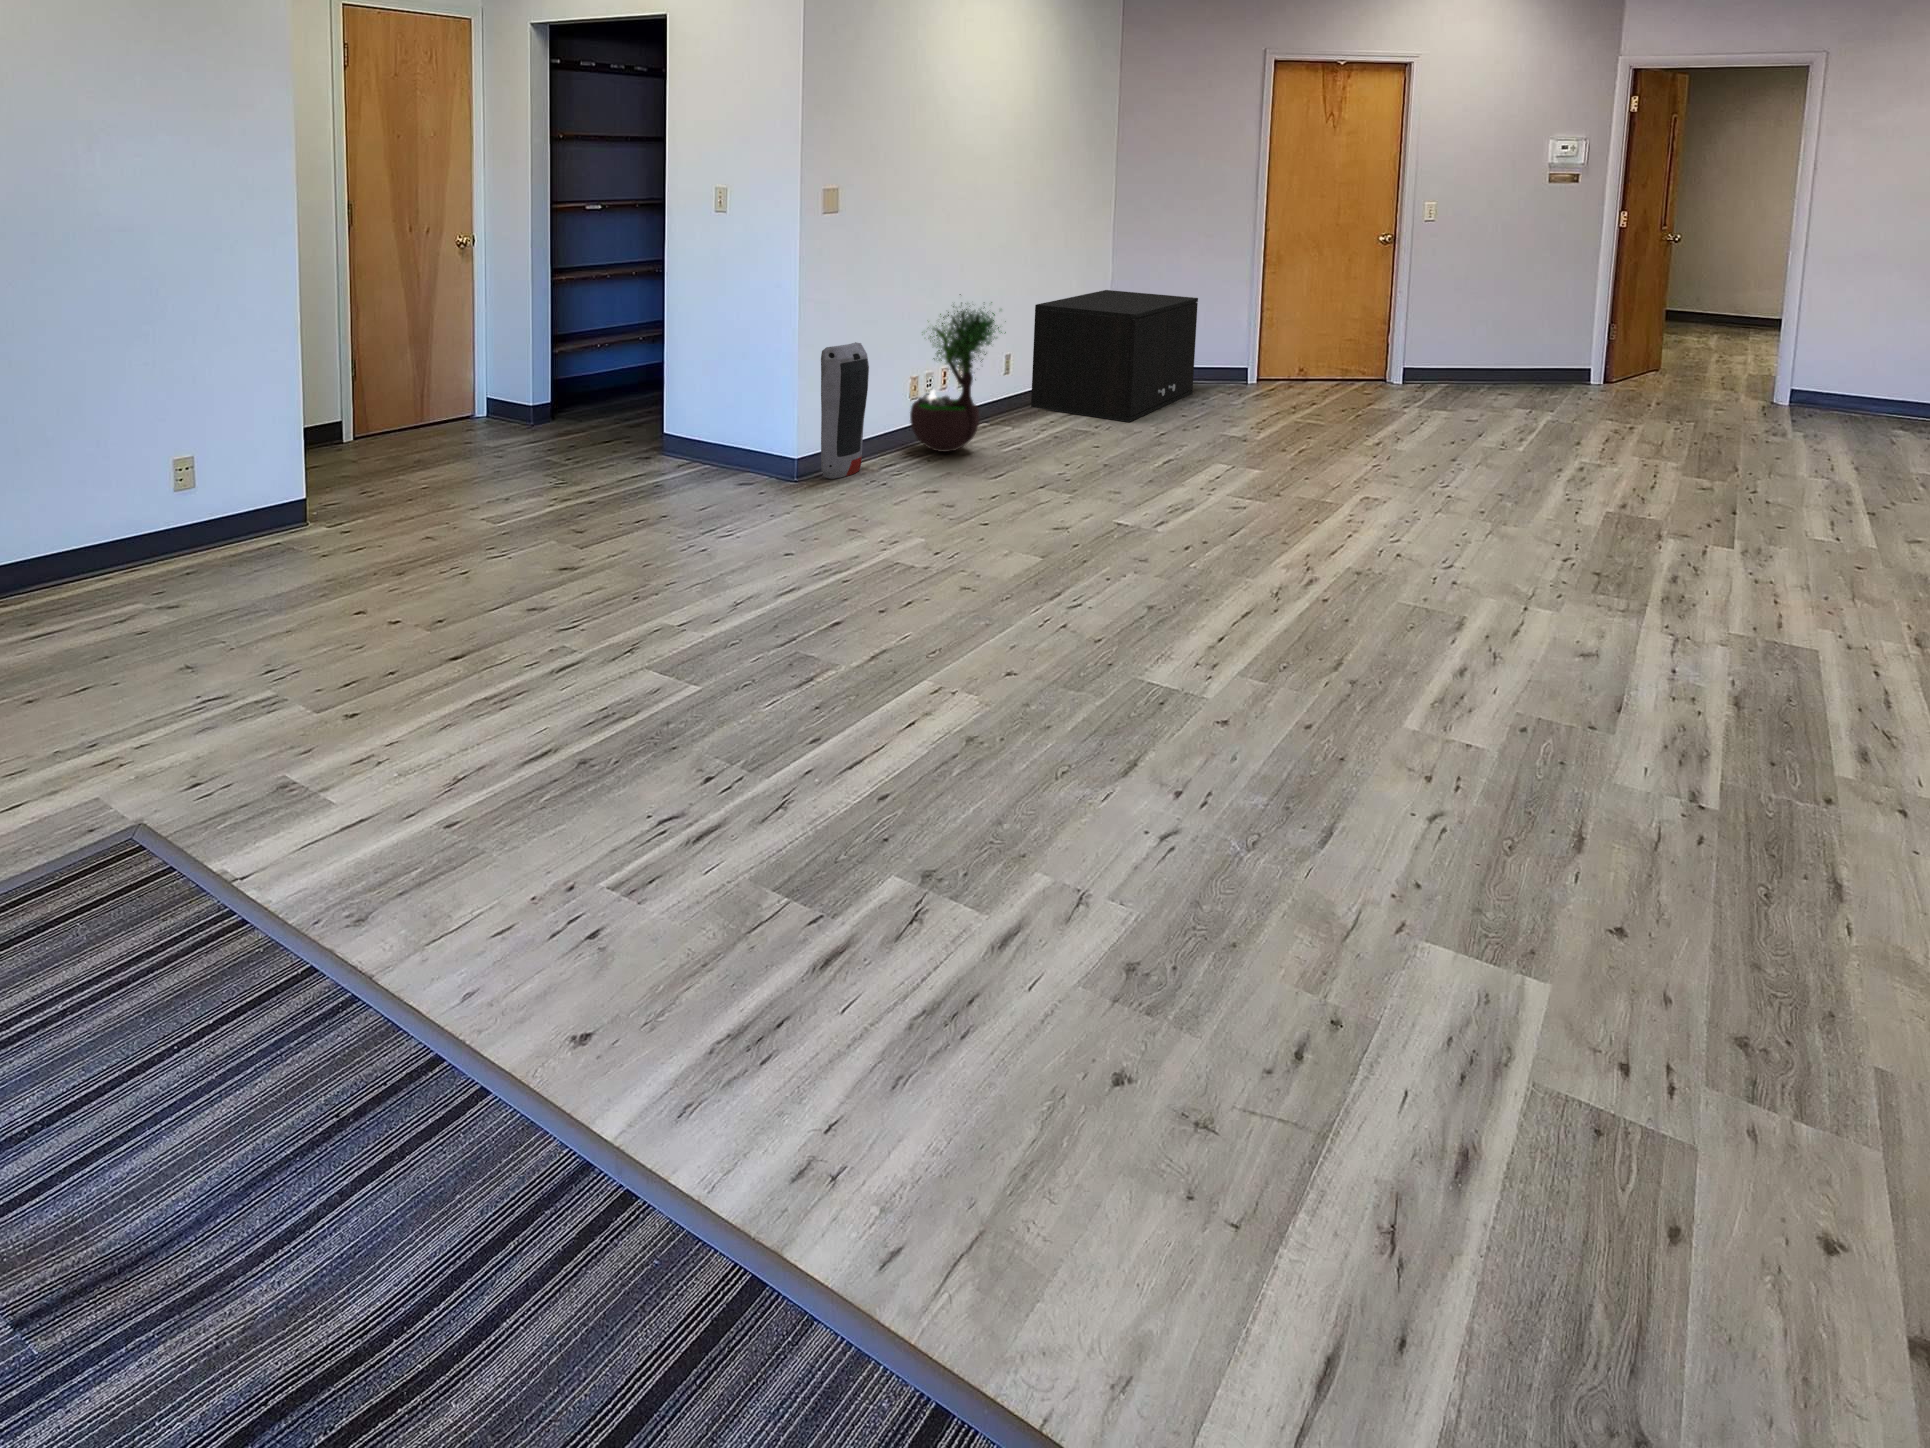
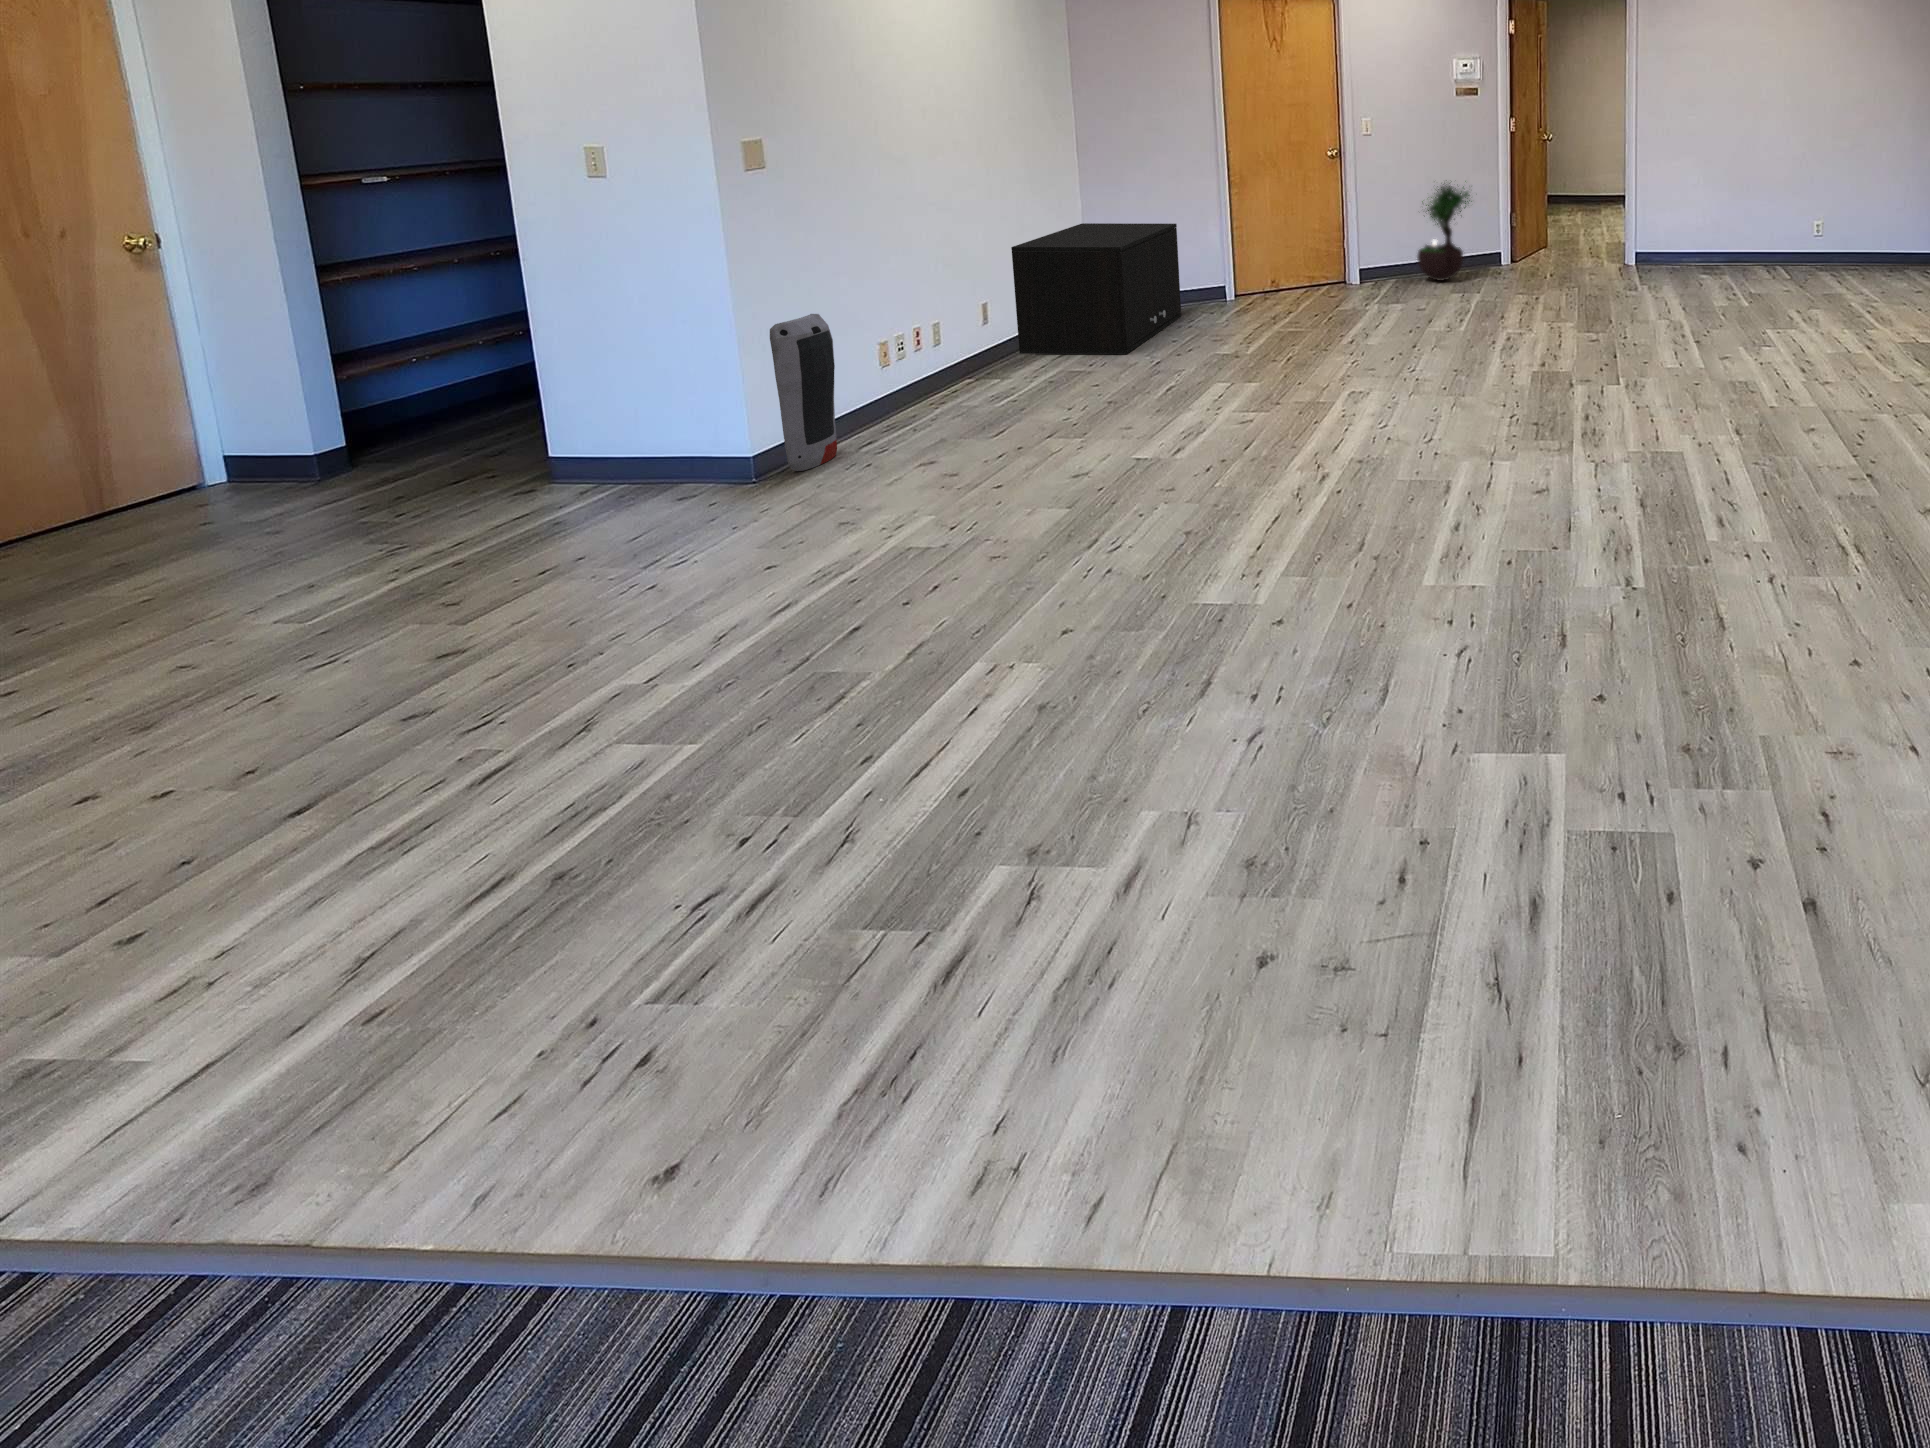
potted tree: present [910,294,1006,452] -> present [1417,181,1472,280]

